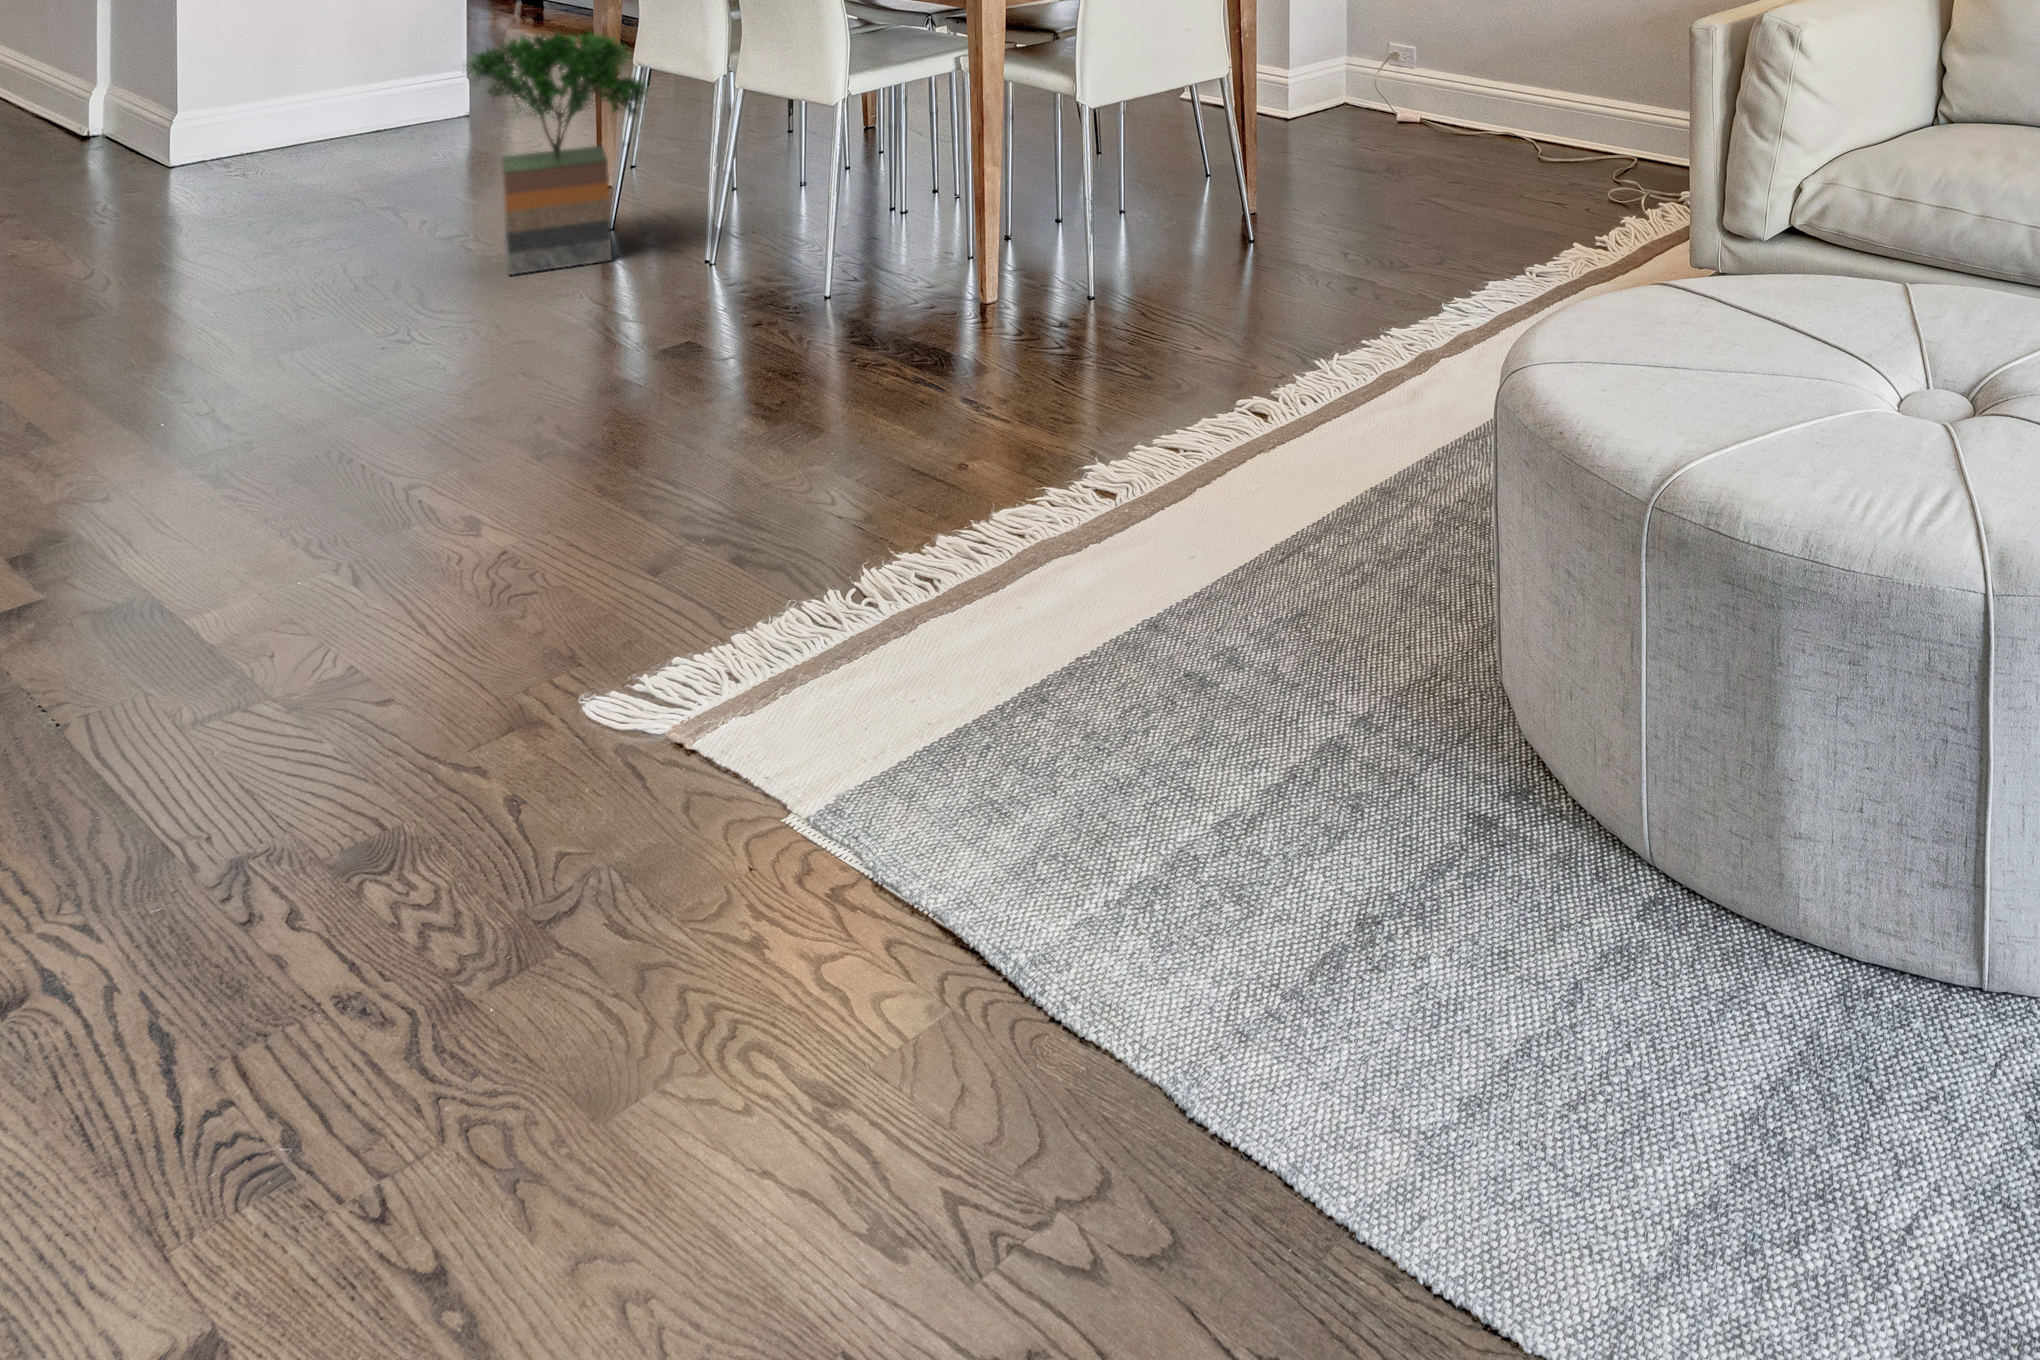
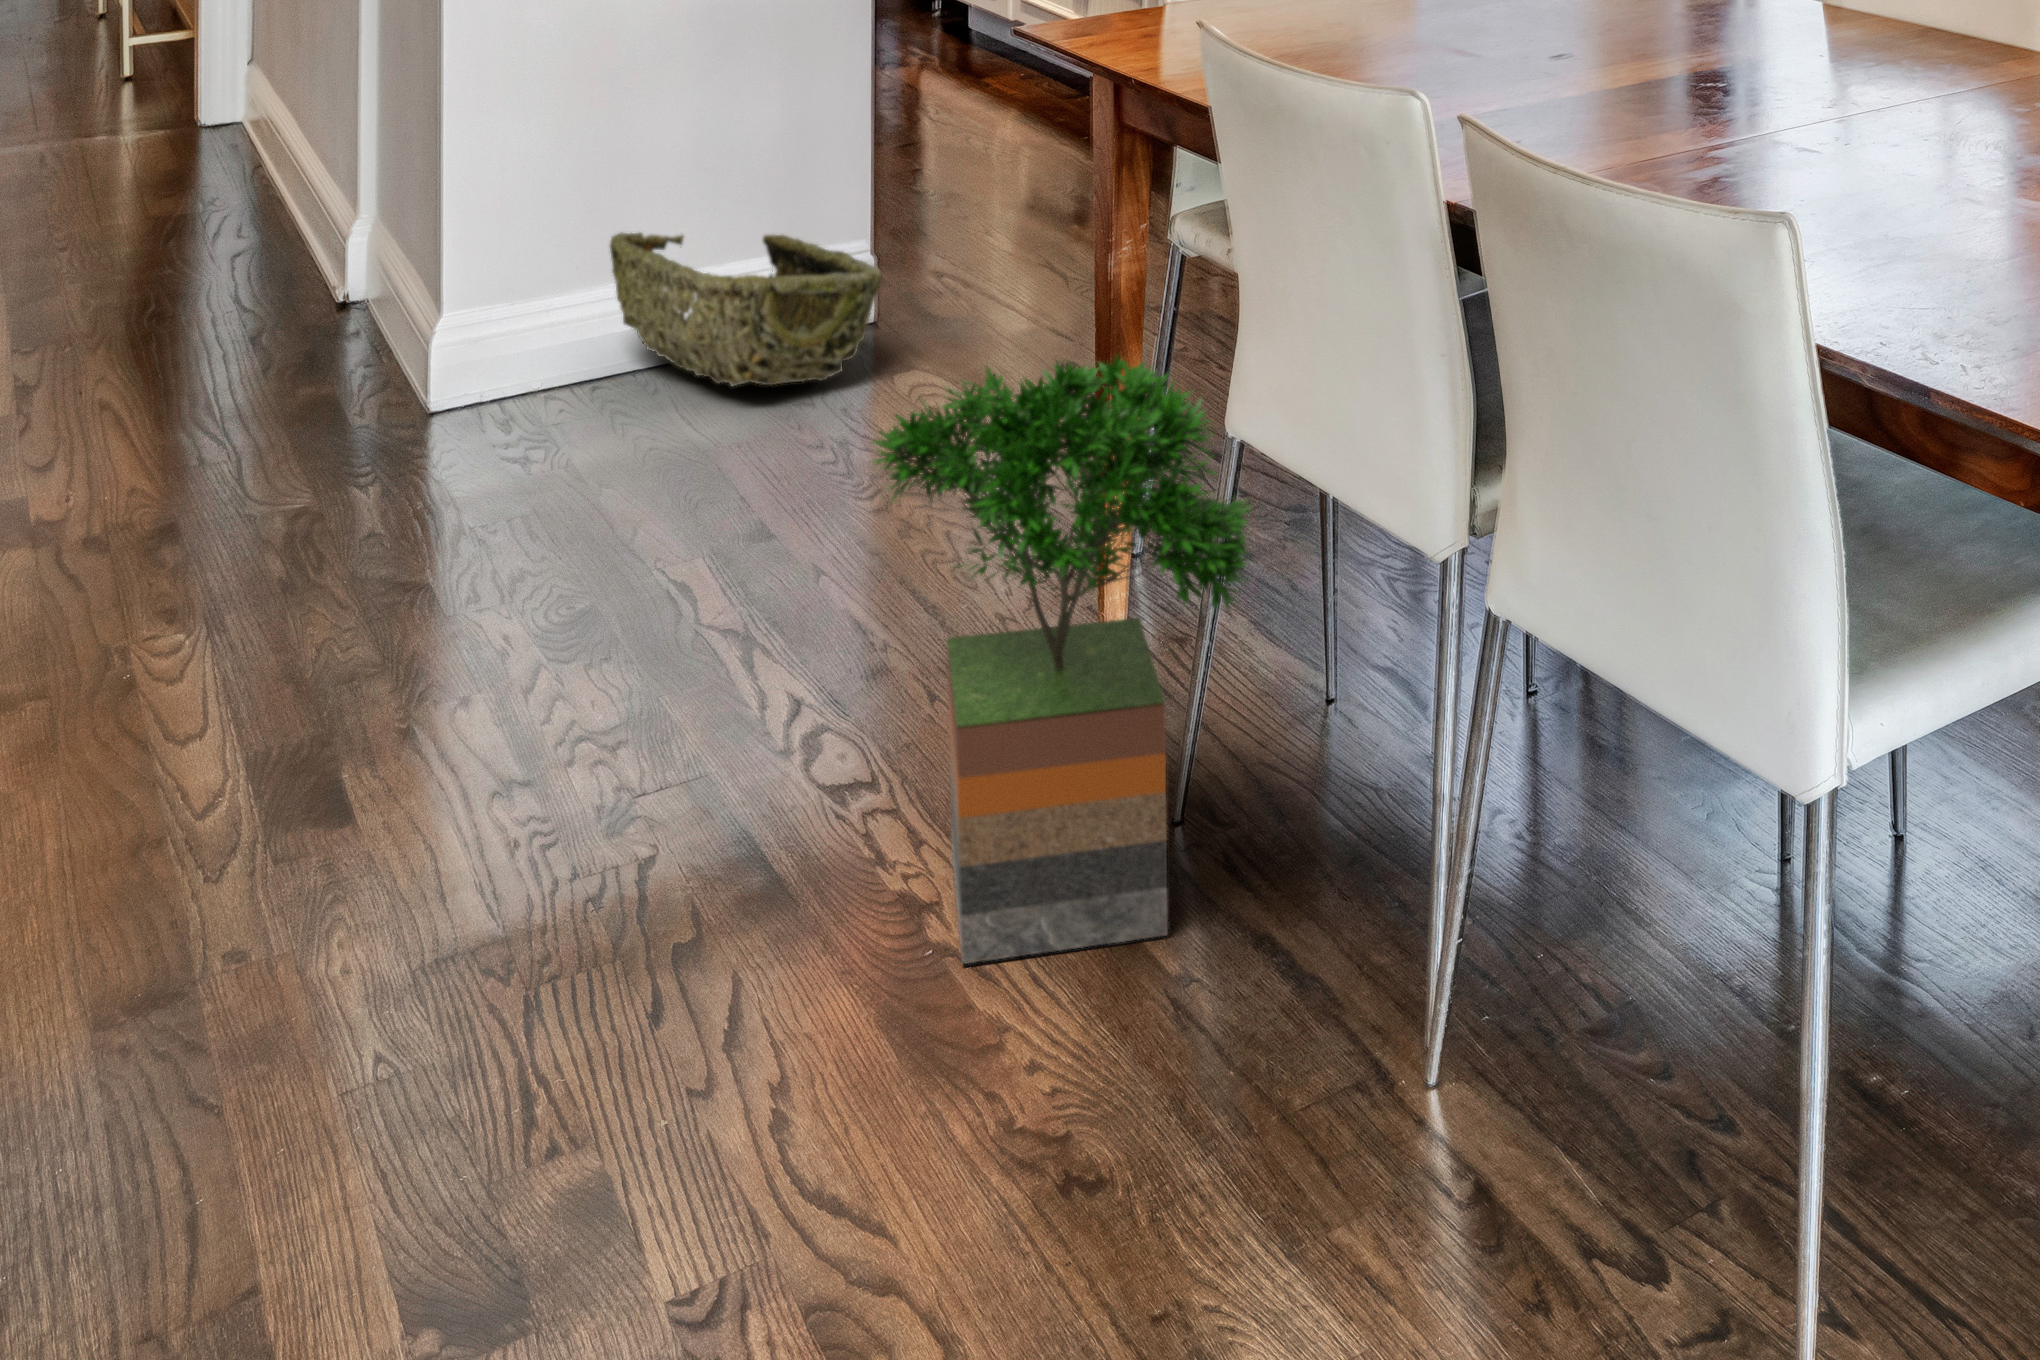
woven basket: none [288,71,472,144] -> present [610,232,881,386]

